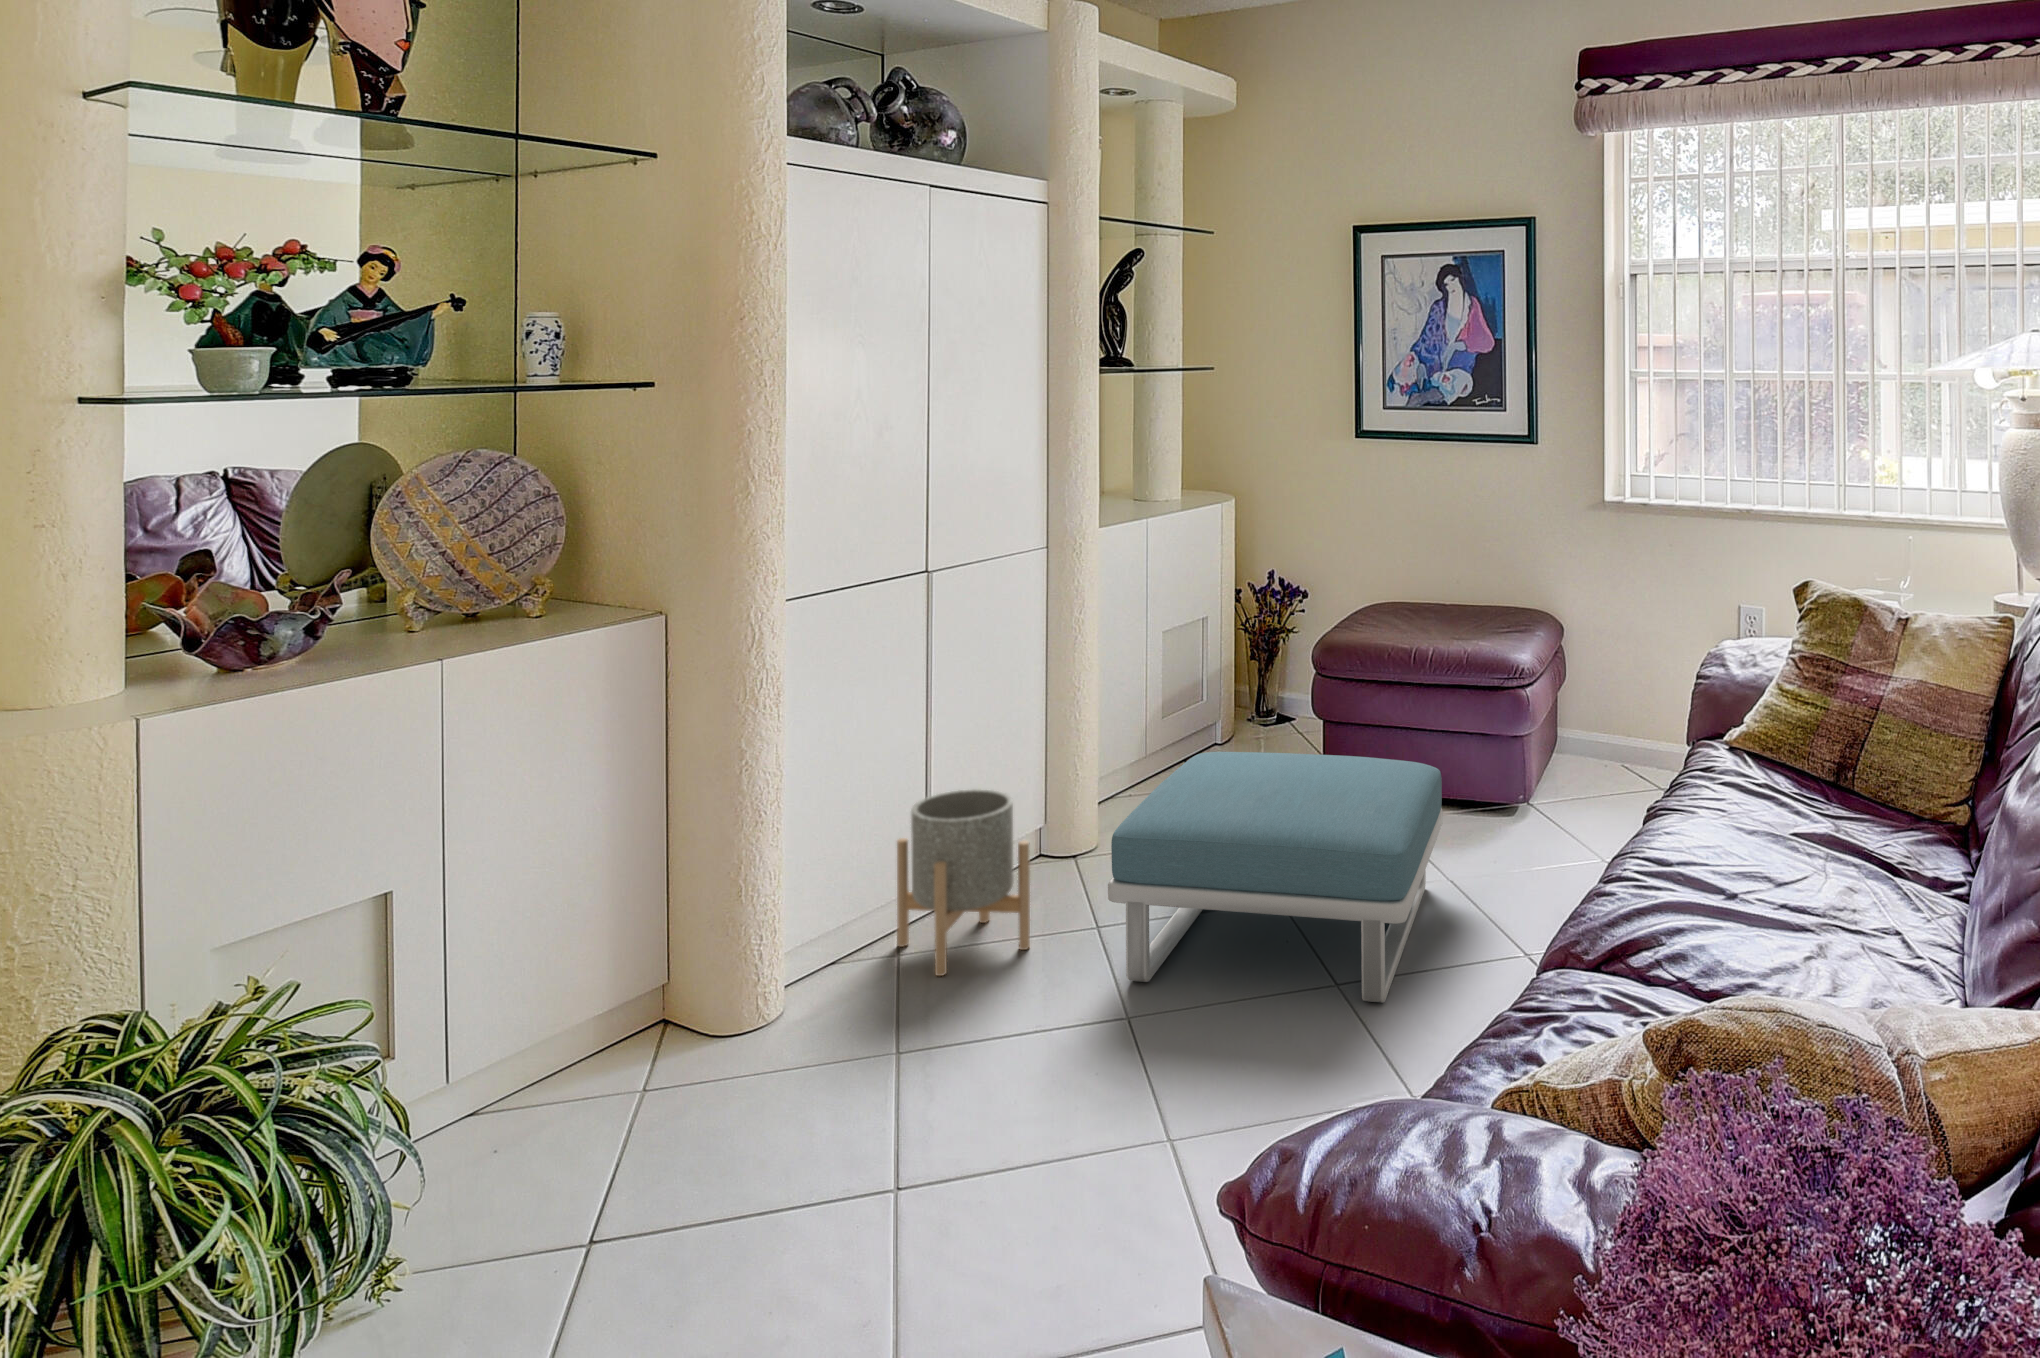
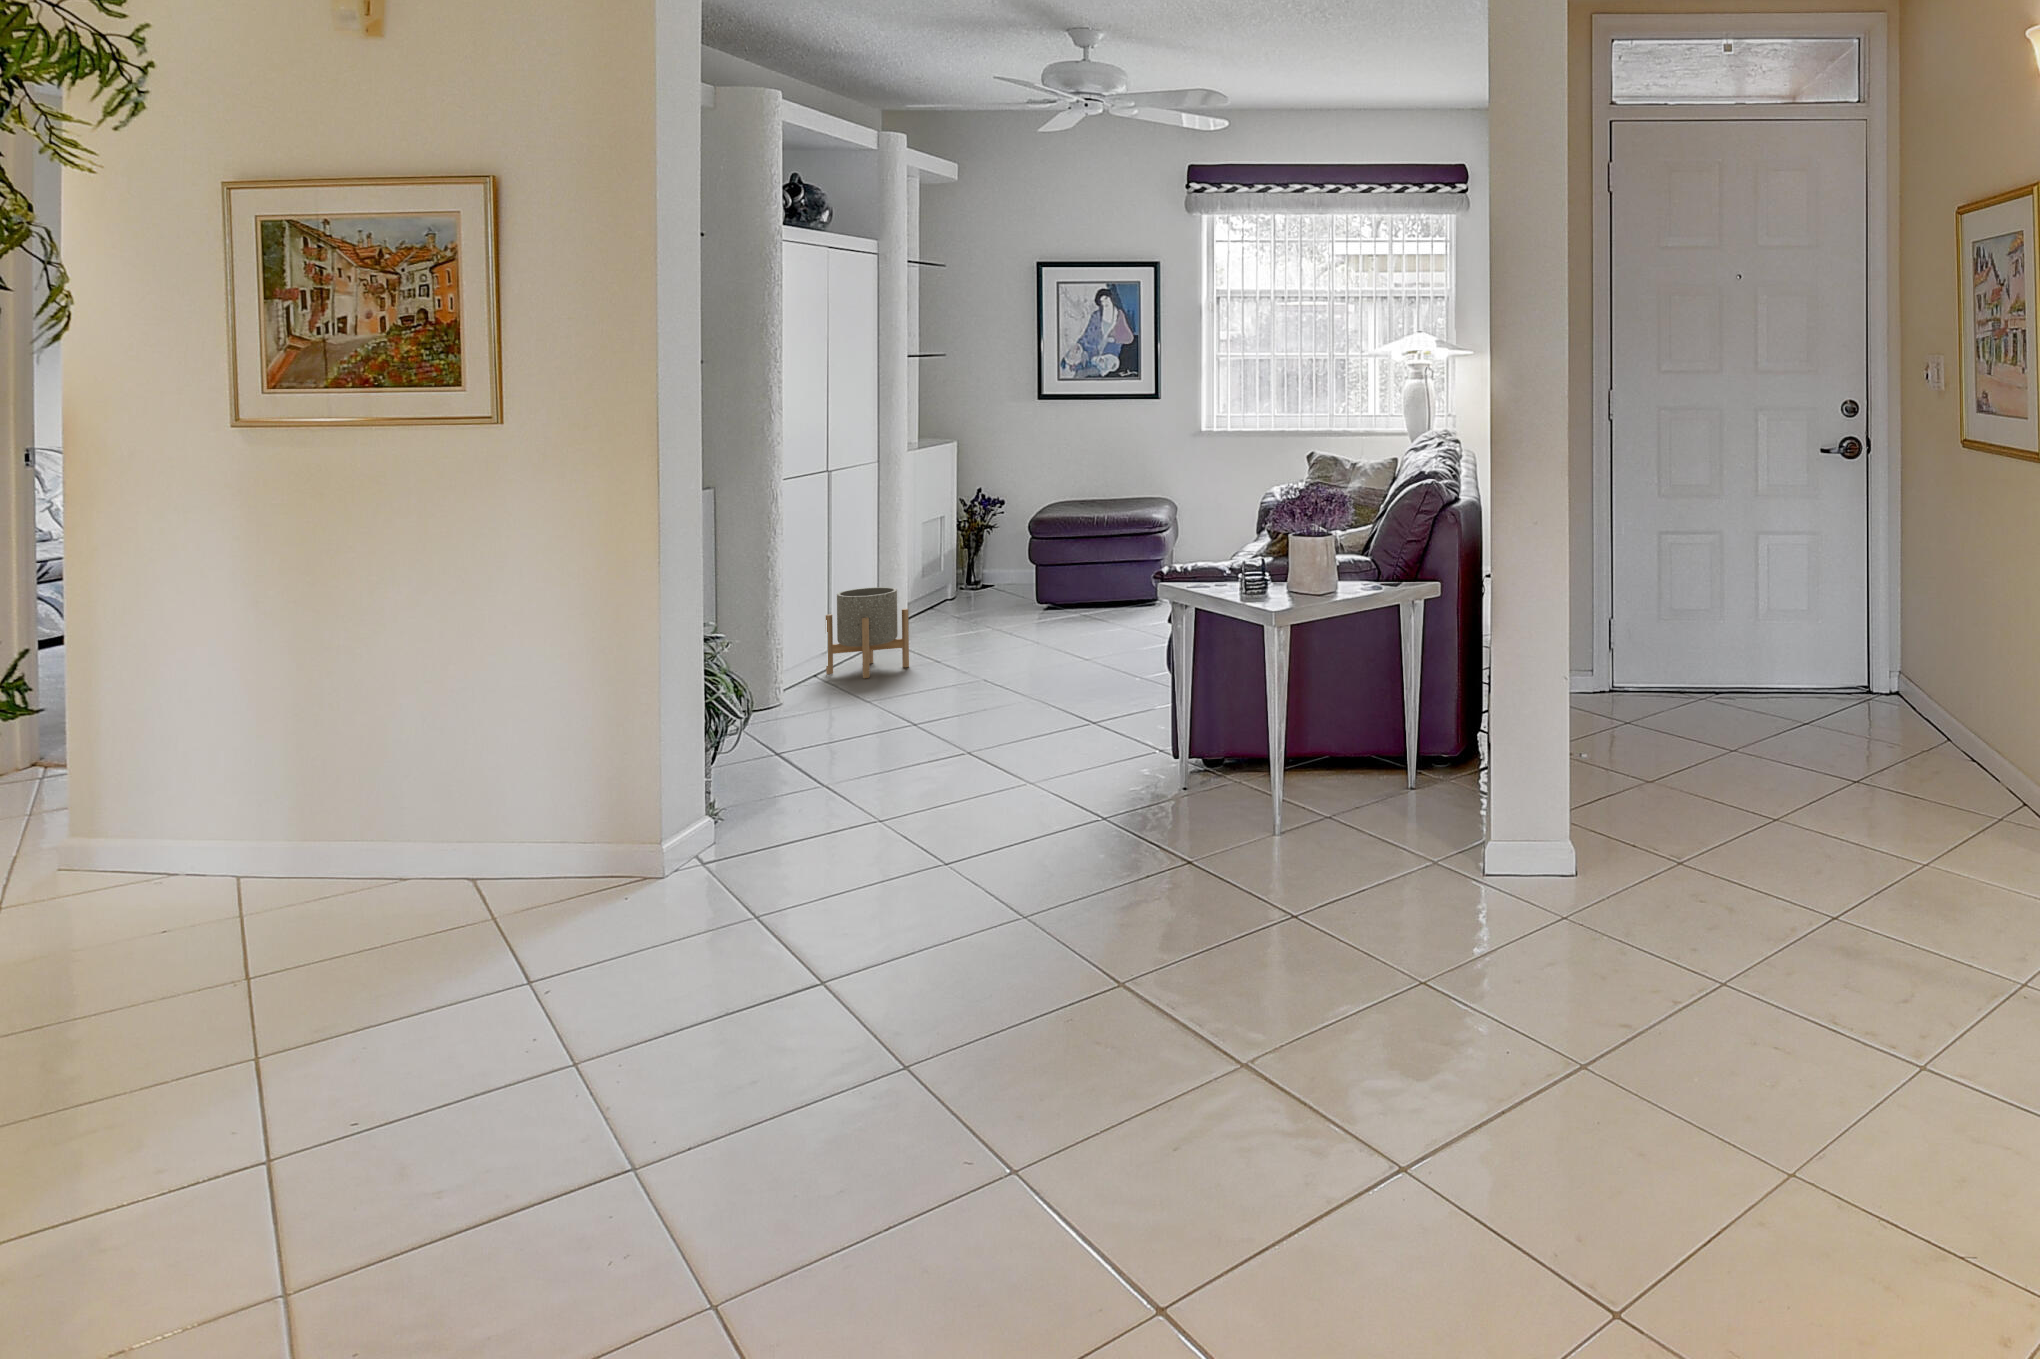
footstool: present [1108,752,1443,1003] -> none [966,562,1129,667]

